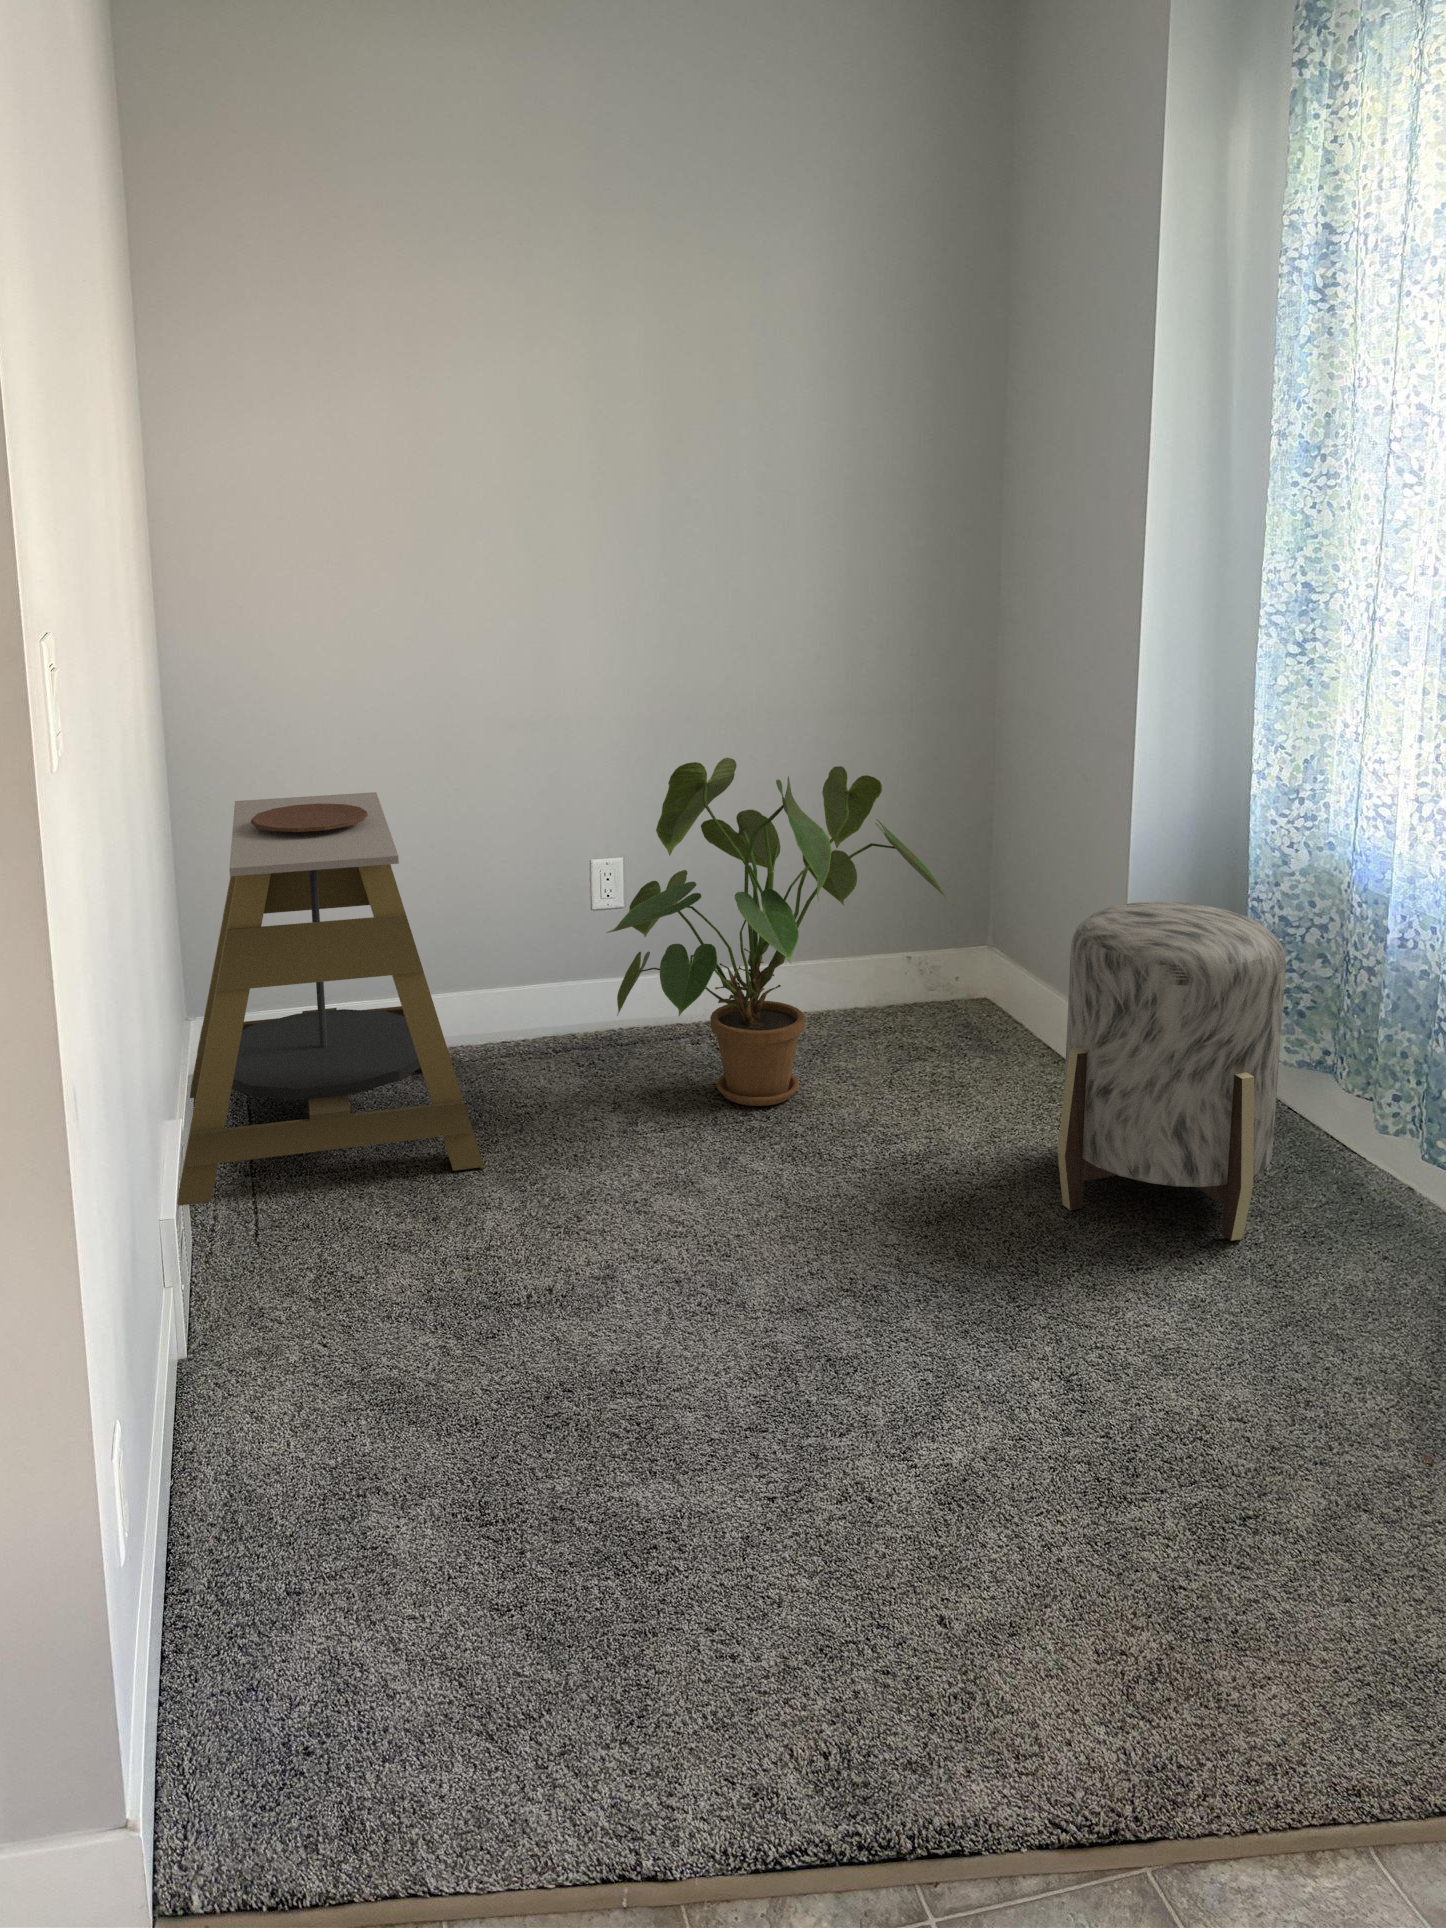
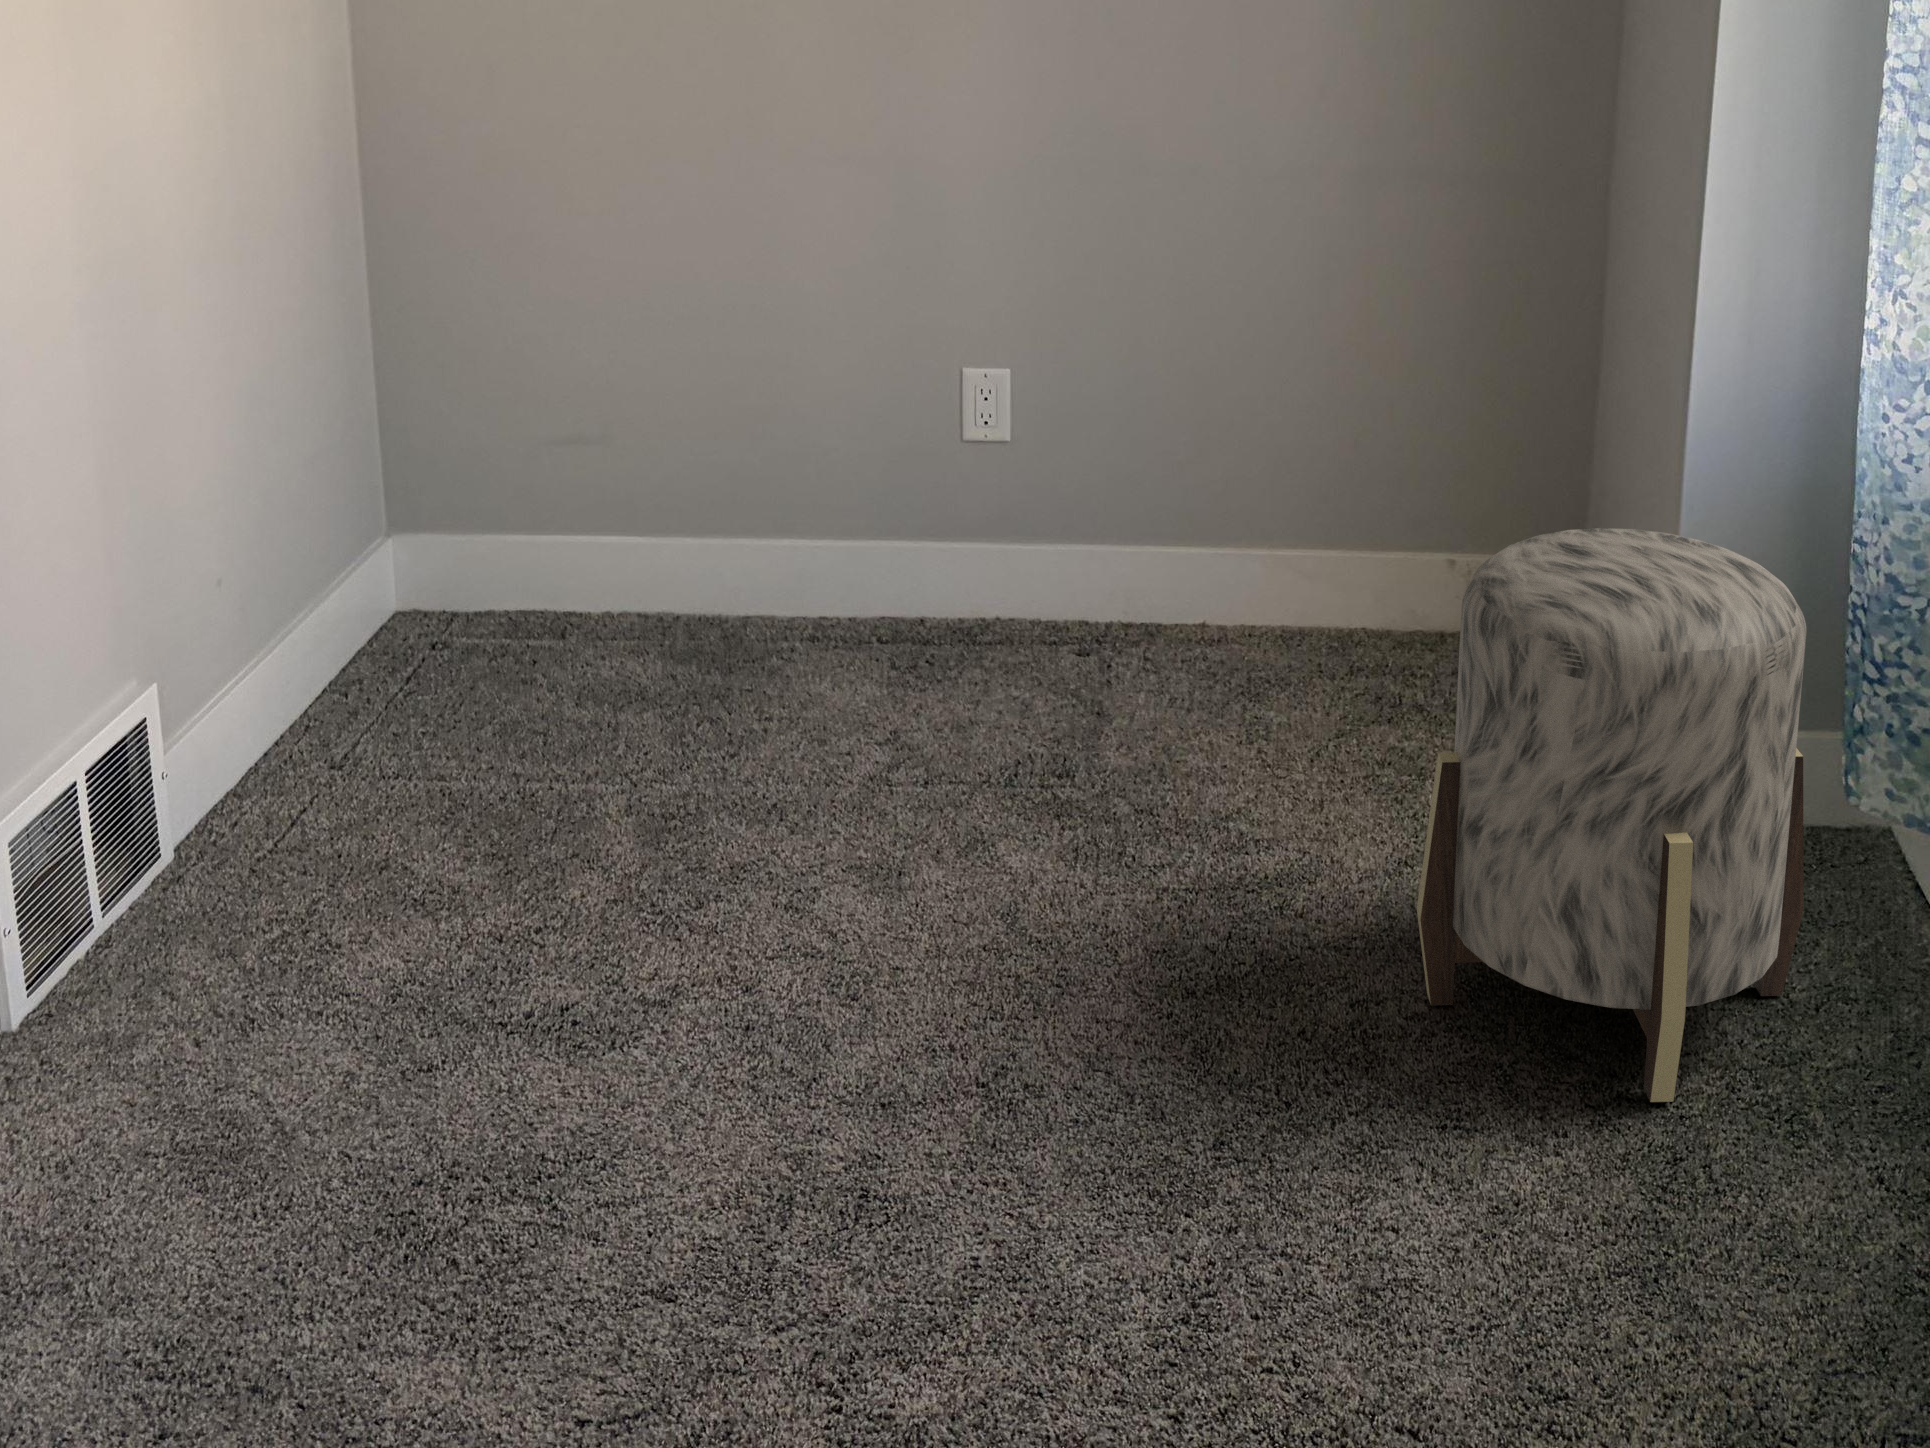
house plant: present [607,758,954,1106] -> none [902,241,1421,765]
side table: present [178,792,484,1206] -> none [236,253,747,802]

